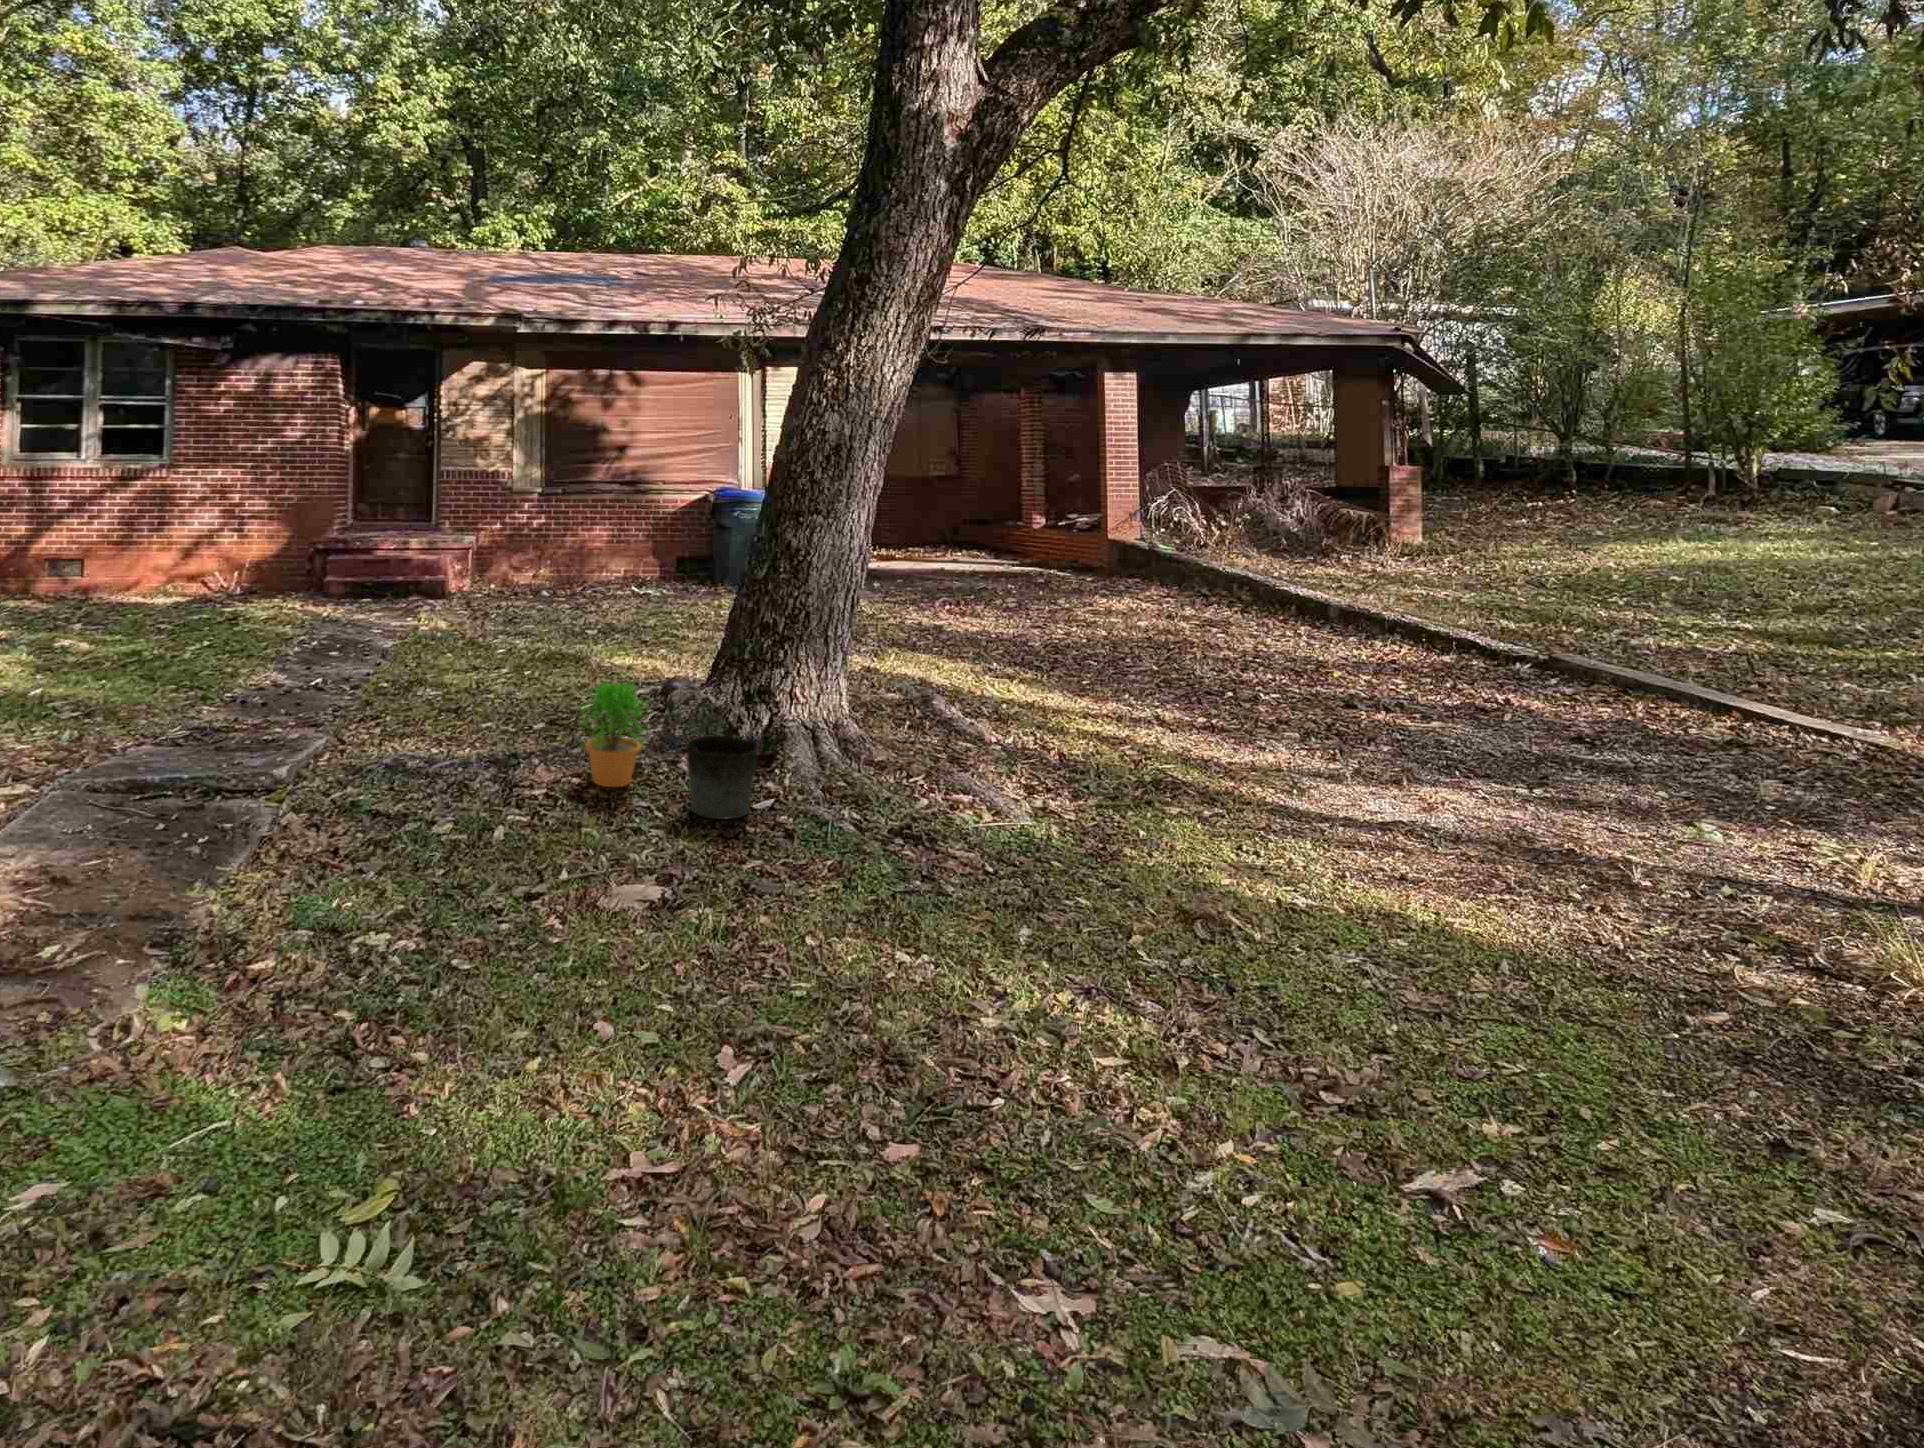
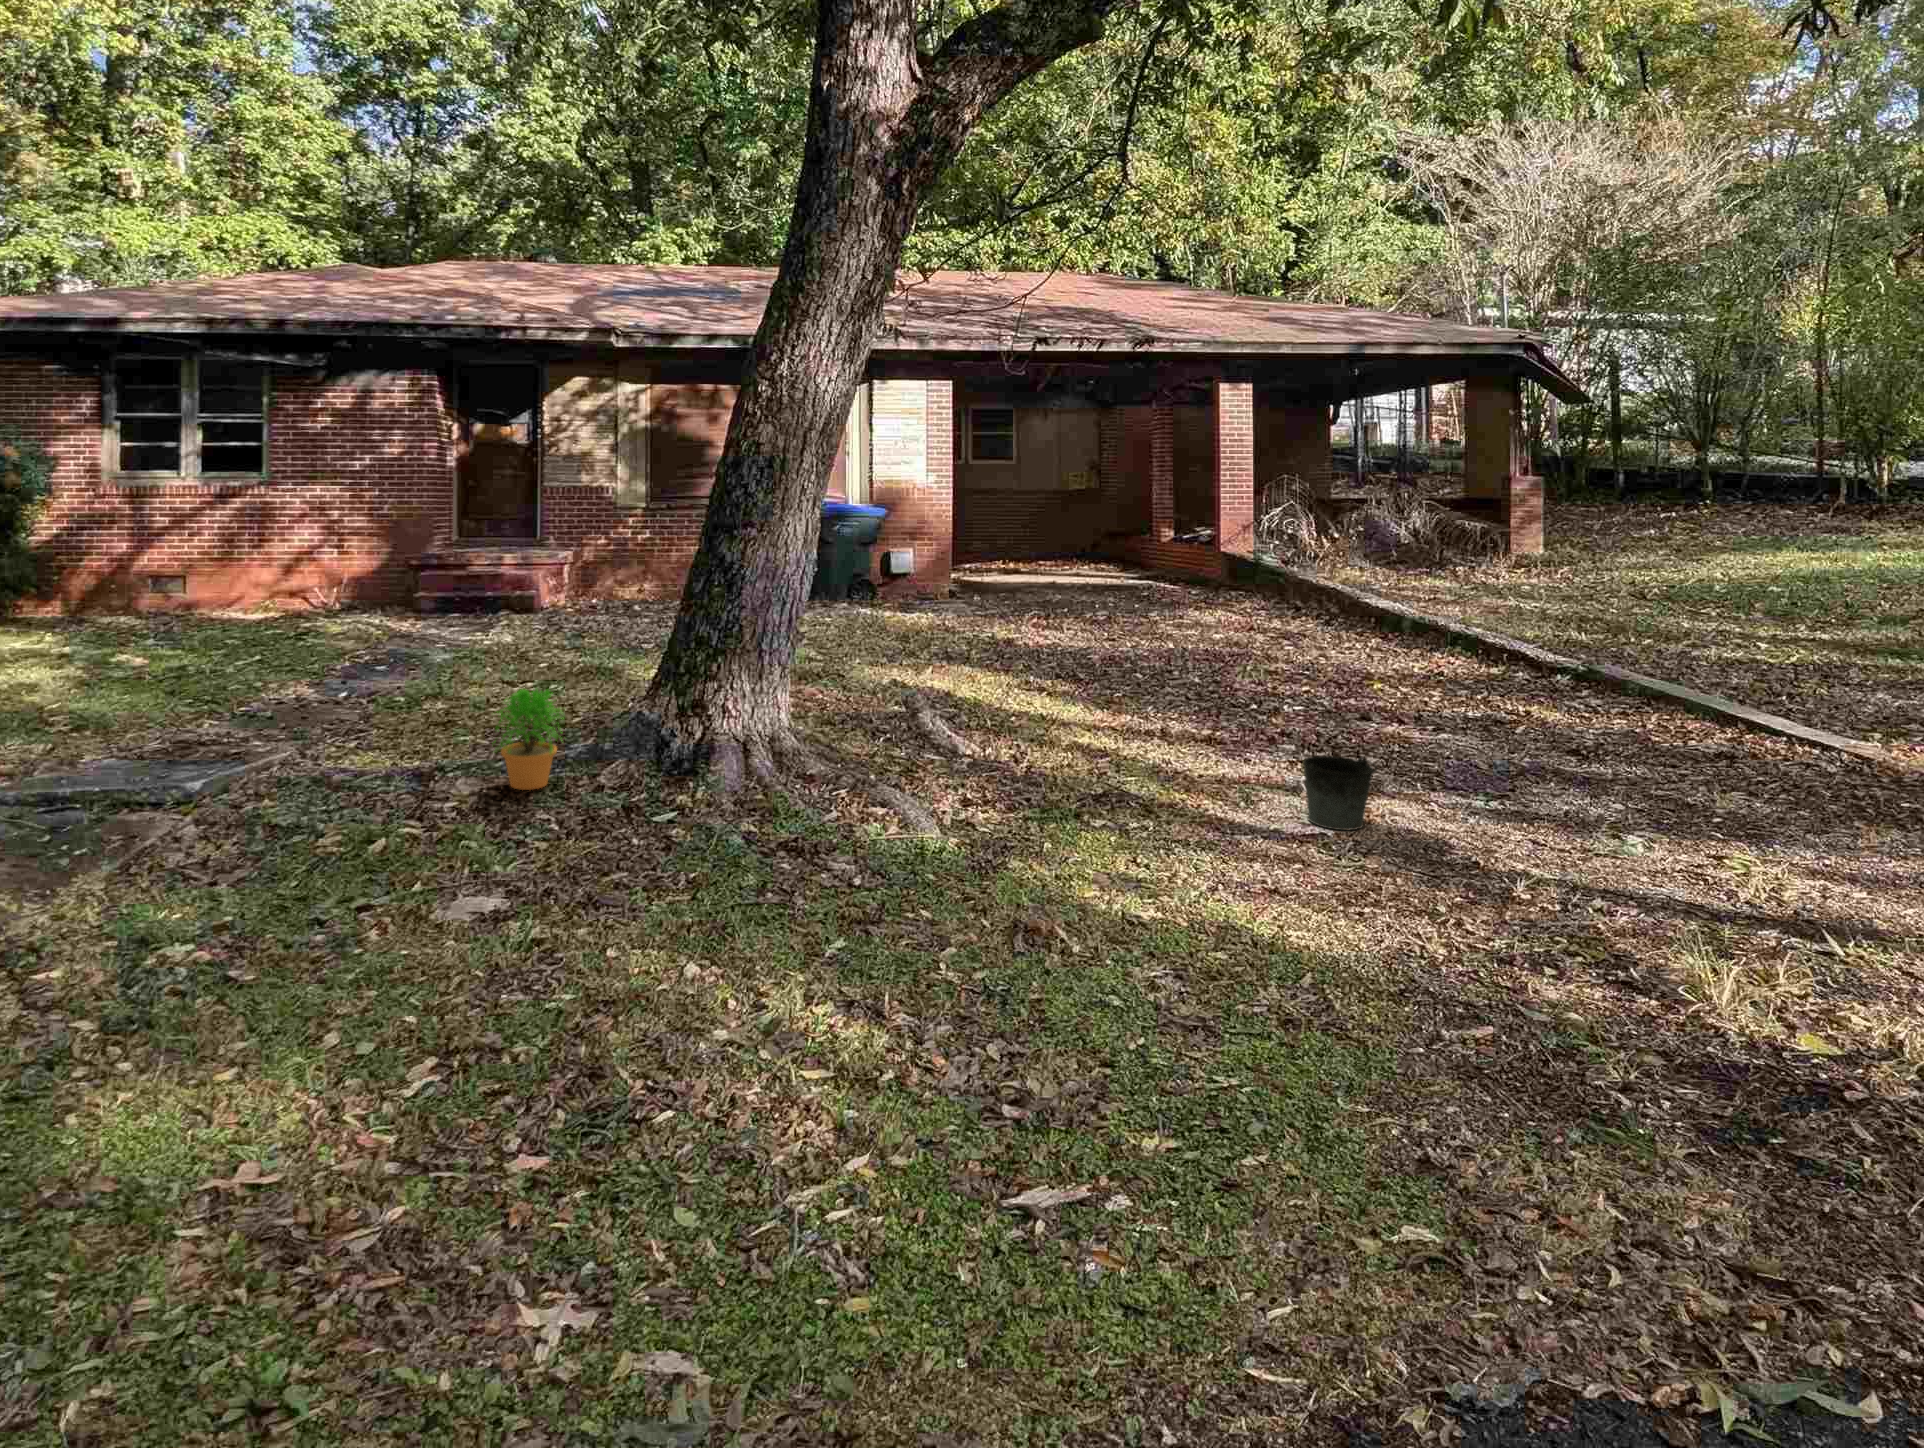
bucket: present [685,735,763,819] -> present [1303,756,1377,830]

